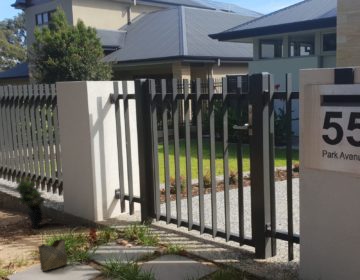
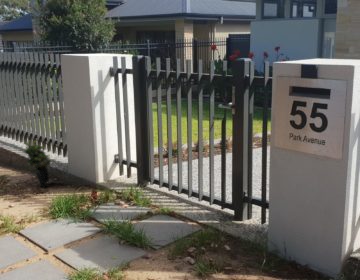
woven basket: present [38,228,67,271] -> none [46,190,72,227]

